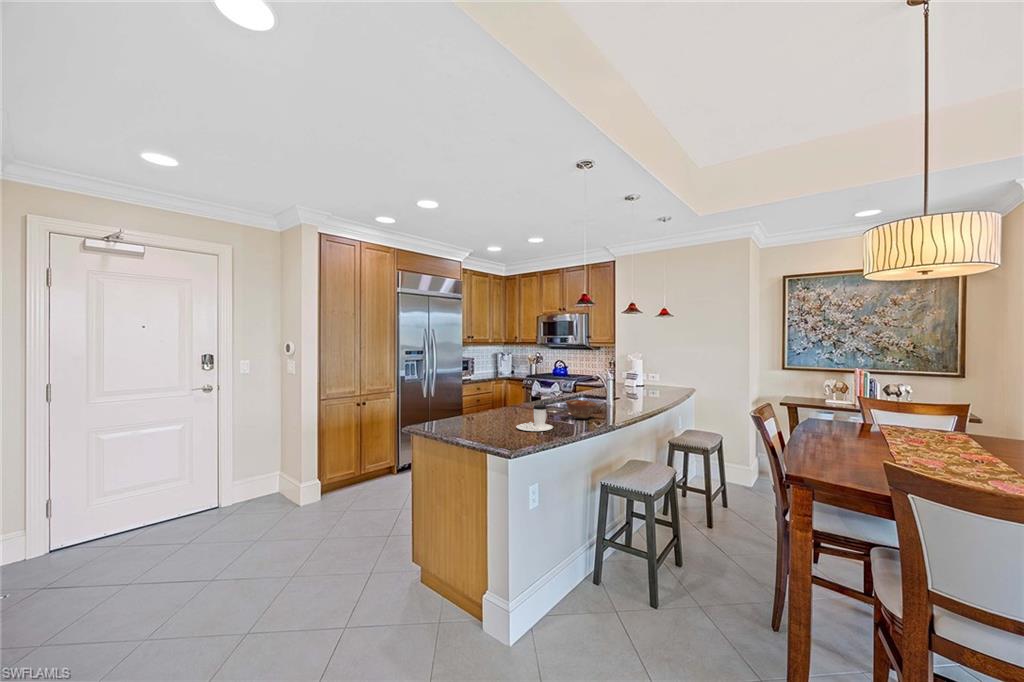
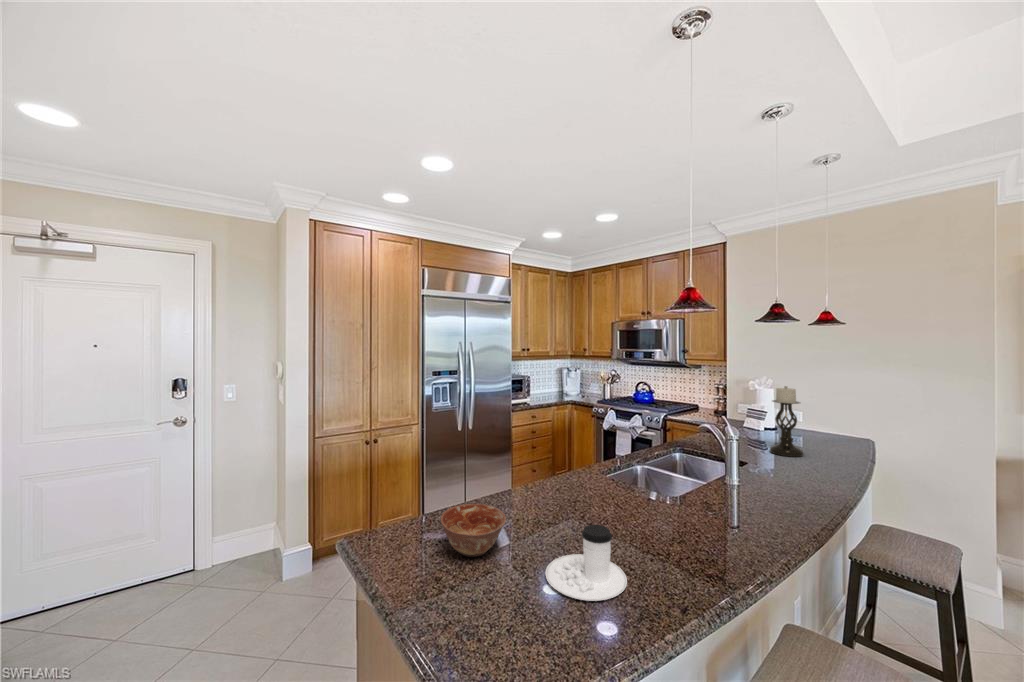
candle holder: none [633,353,652,395] -> present [770,386,804,457]
ceramic bowl: present [566,400,597,419] -> present [441,504,506,557]

